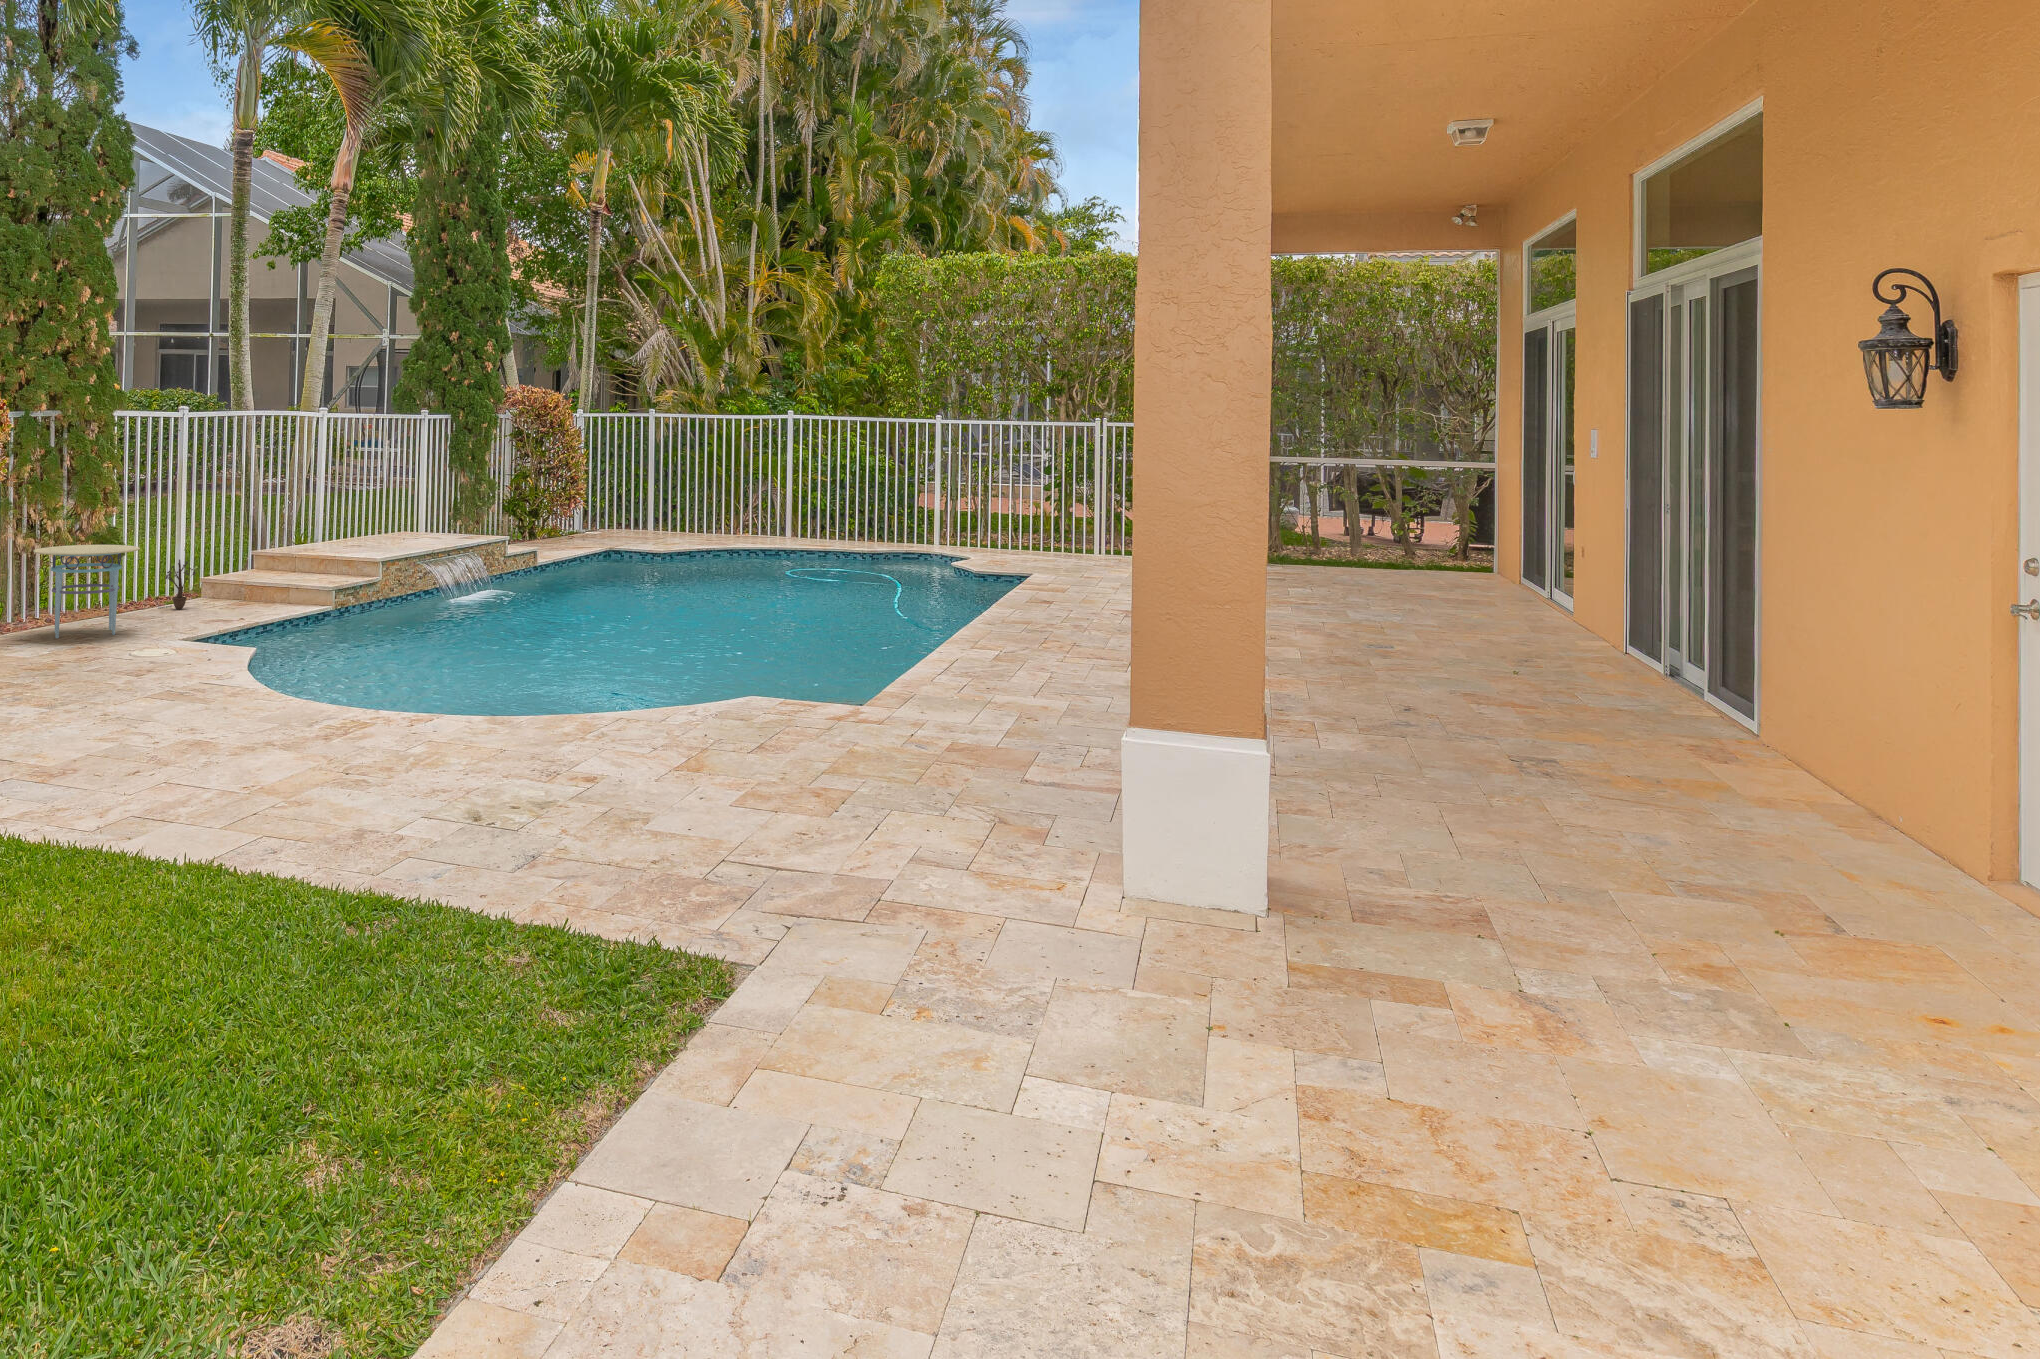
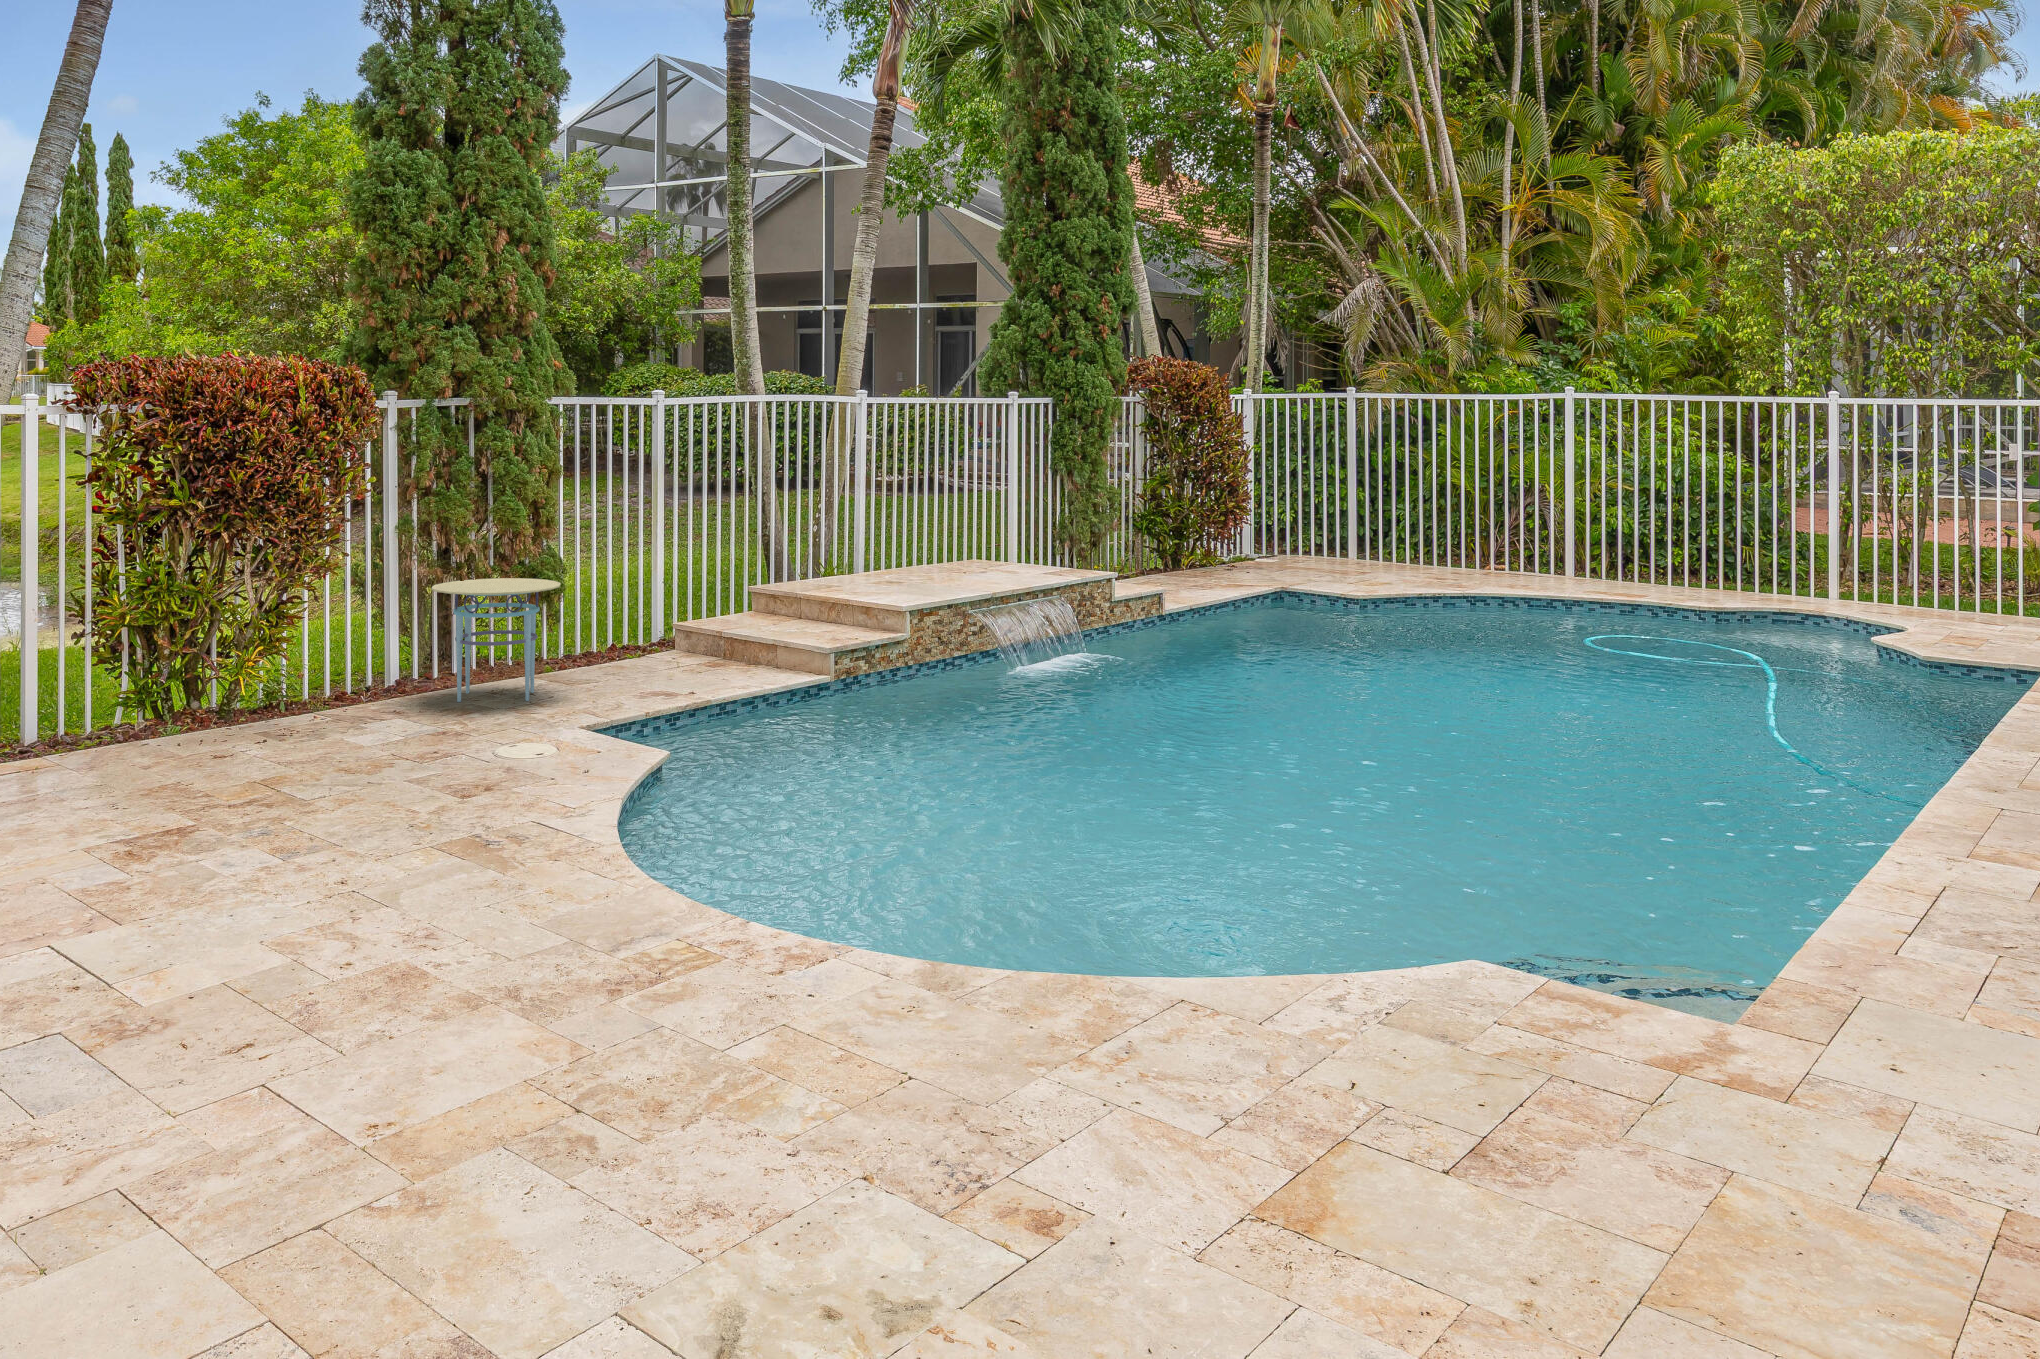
decorative plant: present [158,560,196,609] -> none [618,597,666,663]

